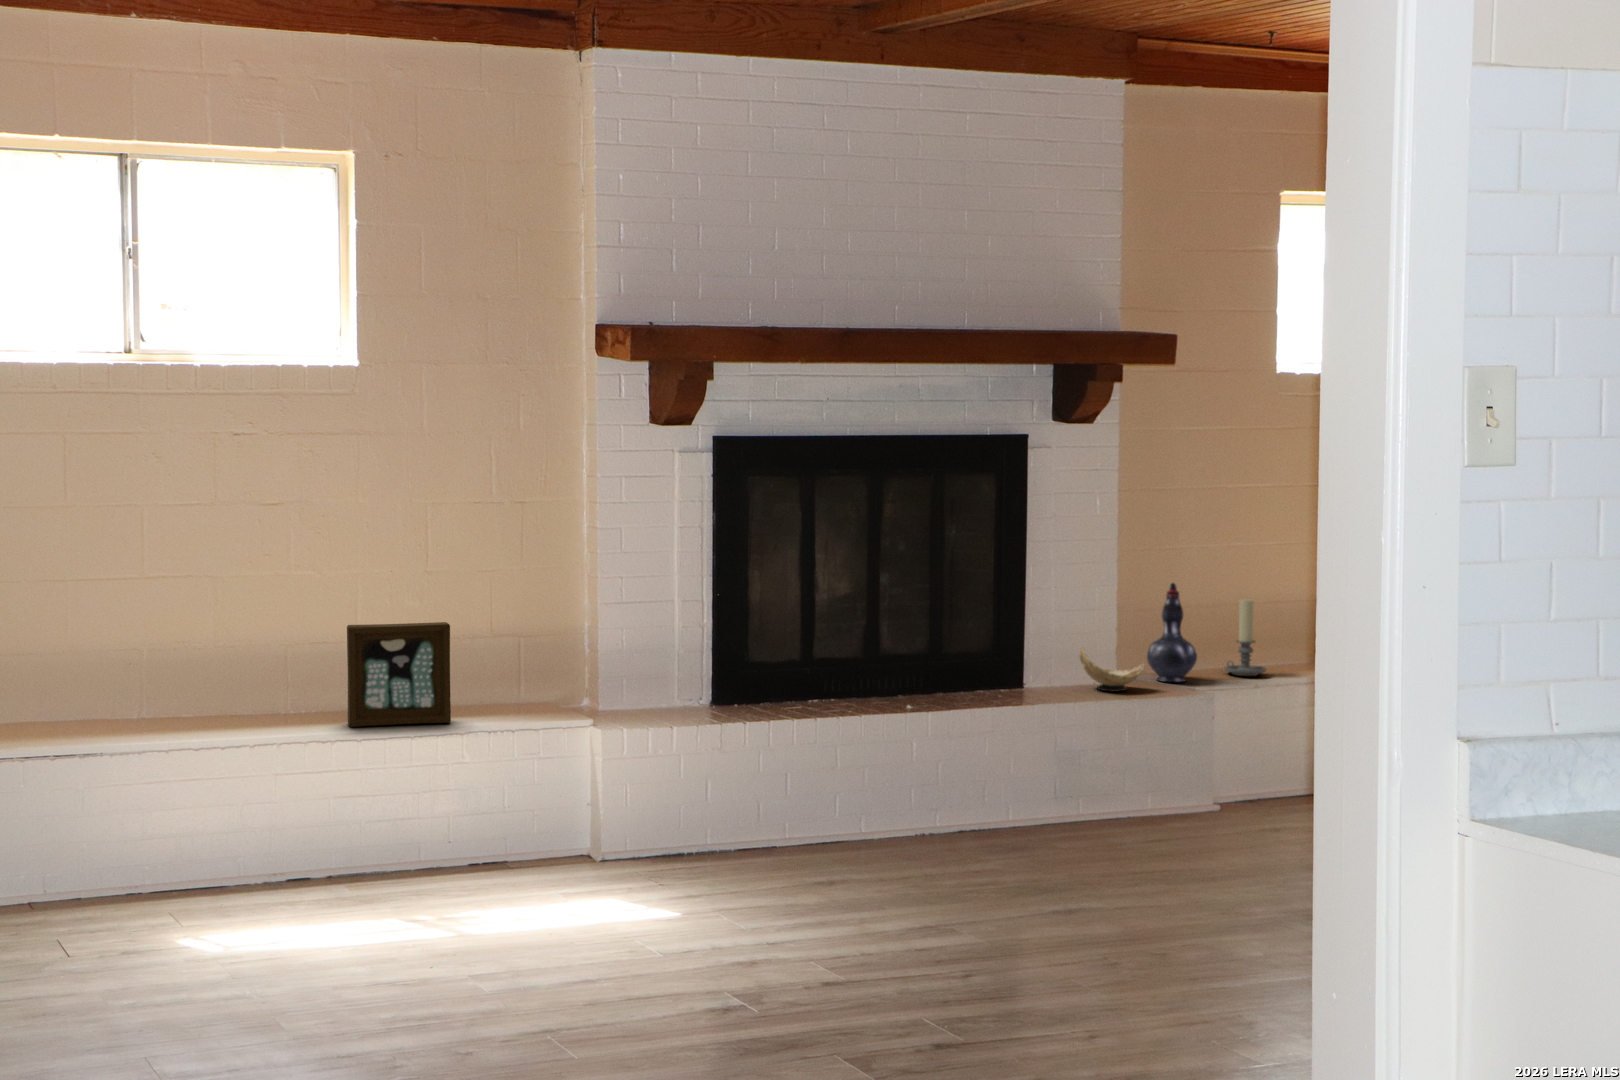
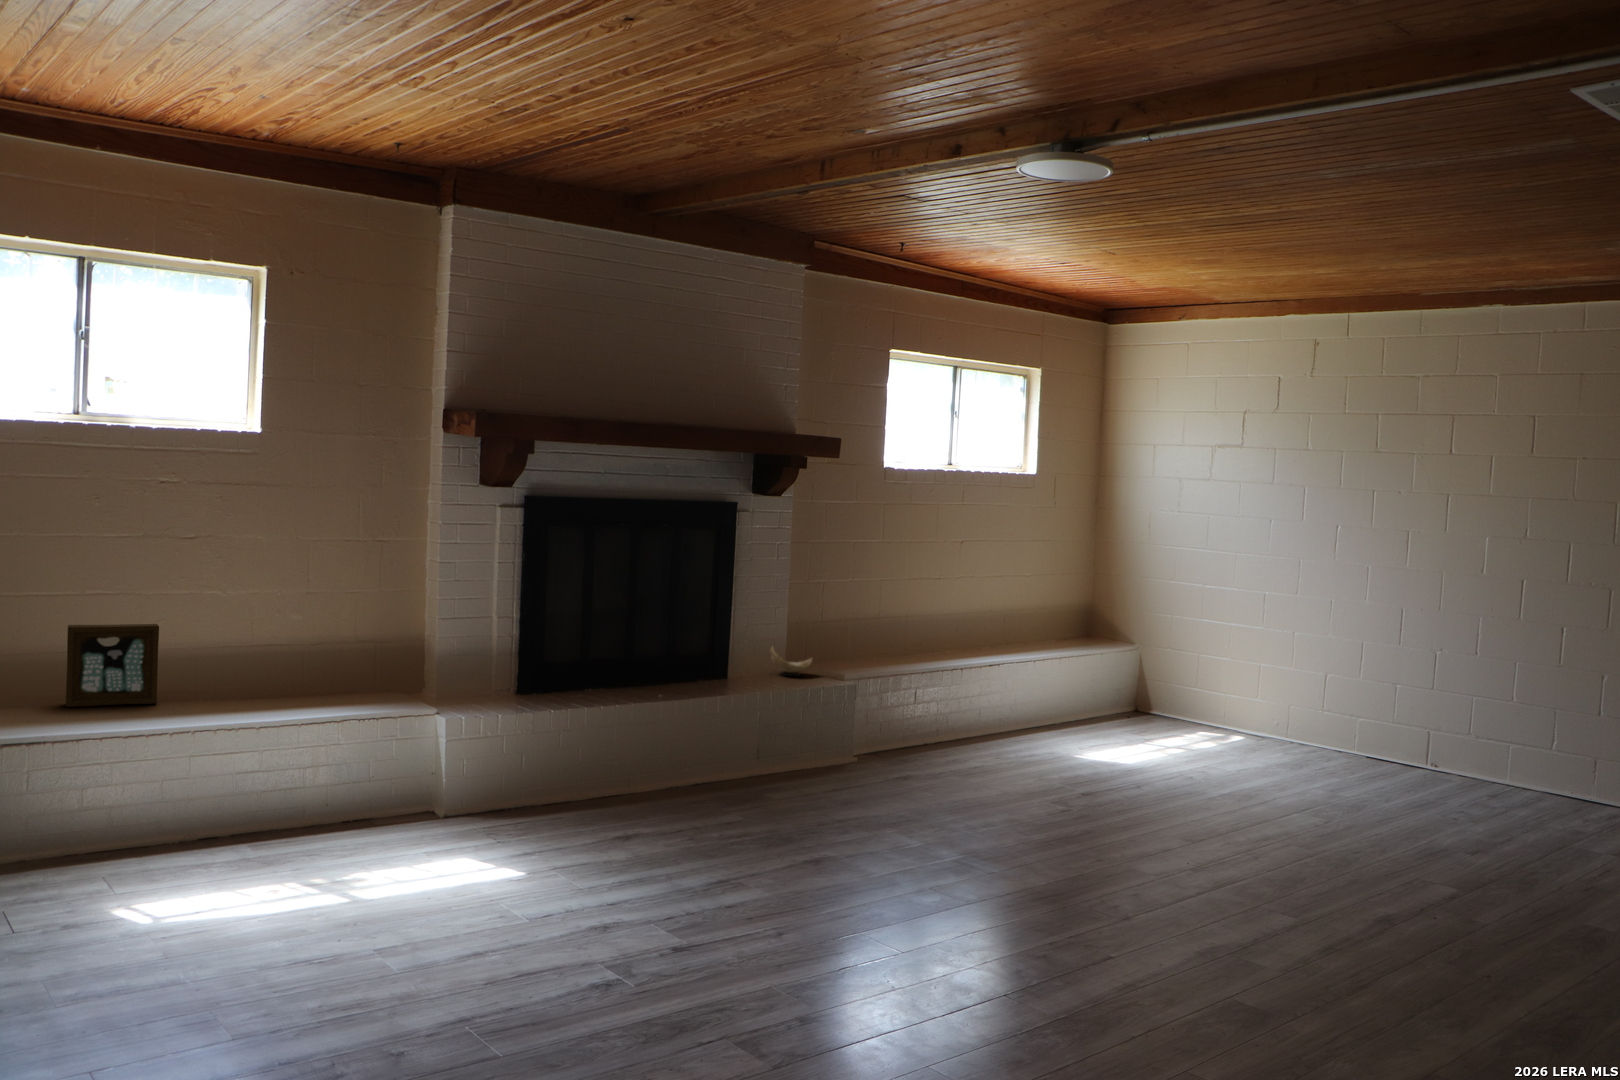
decorative vase: present [1147,583,1197,682] -> none [811,604,844,670]
candle holder: present [1224,599,1266,676] -> none [859,615,886,666]
picture frame: present [347,622,451,727] -> present [65,624,159,707]

